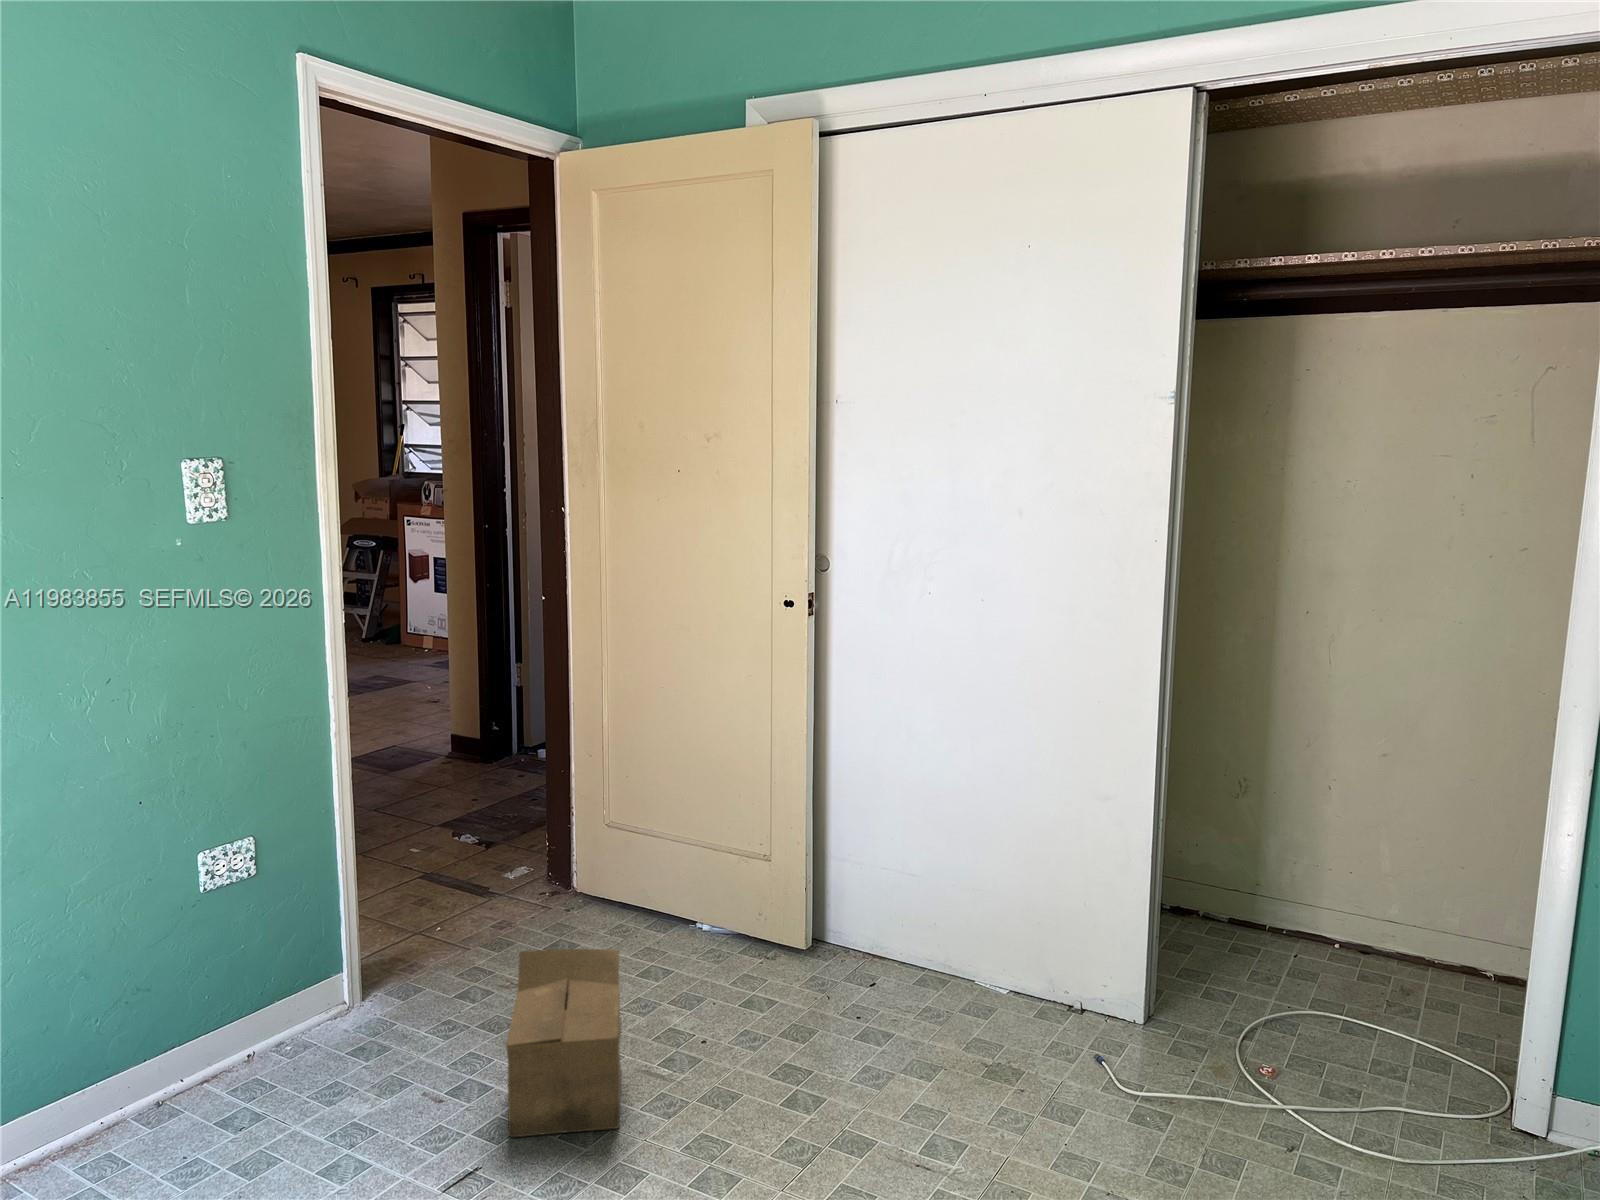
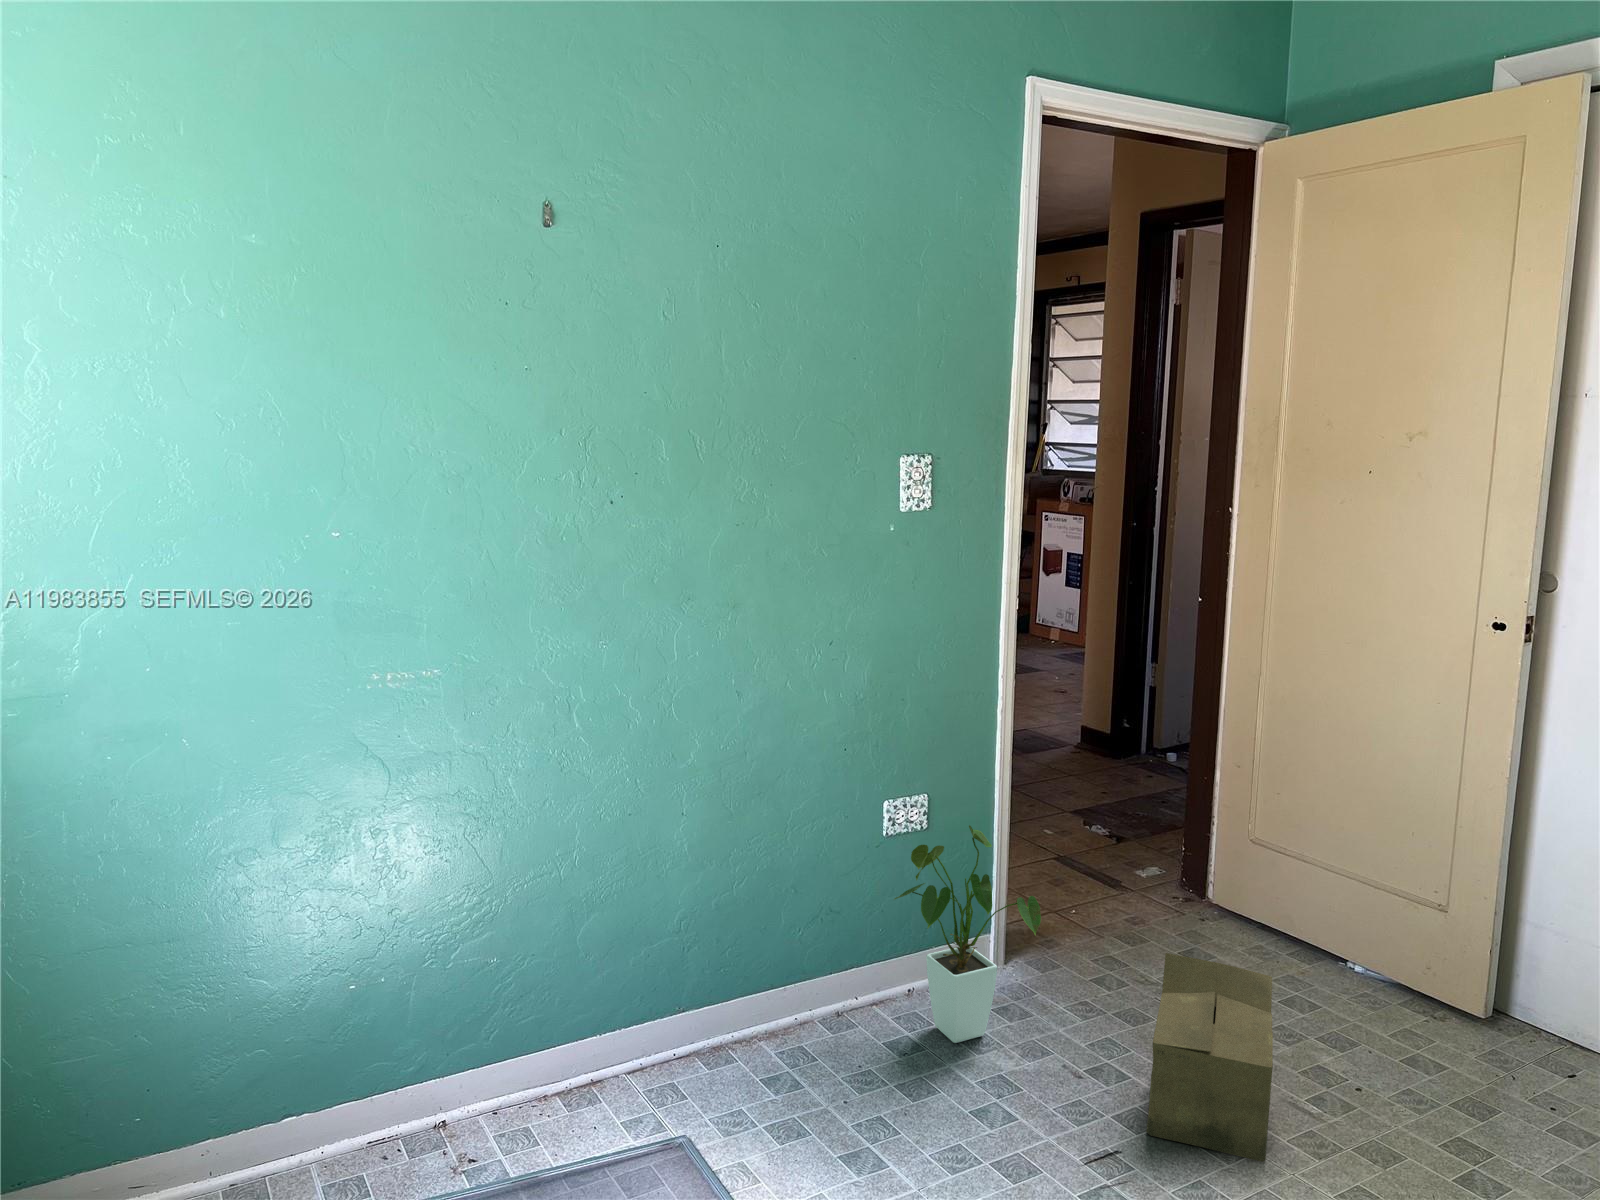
house plant: none [216,862,387,1104] -> present [895,825,1041,1043]

